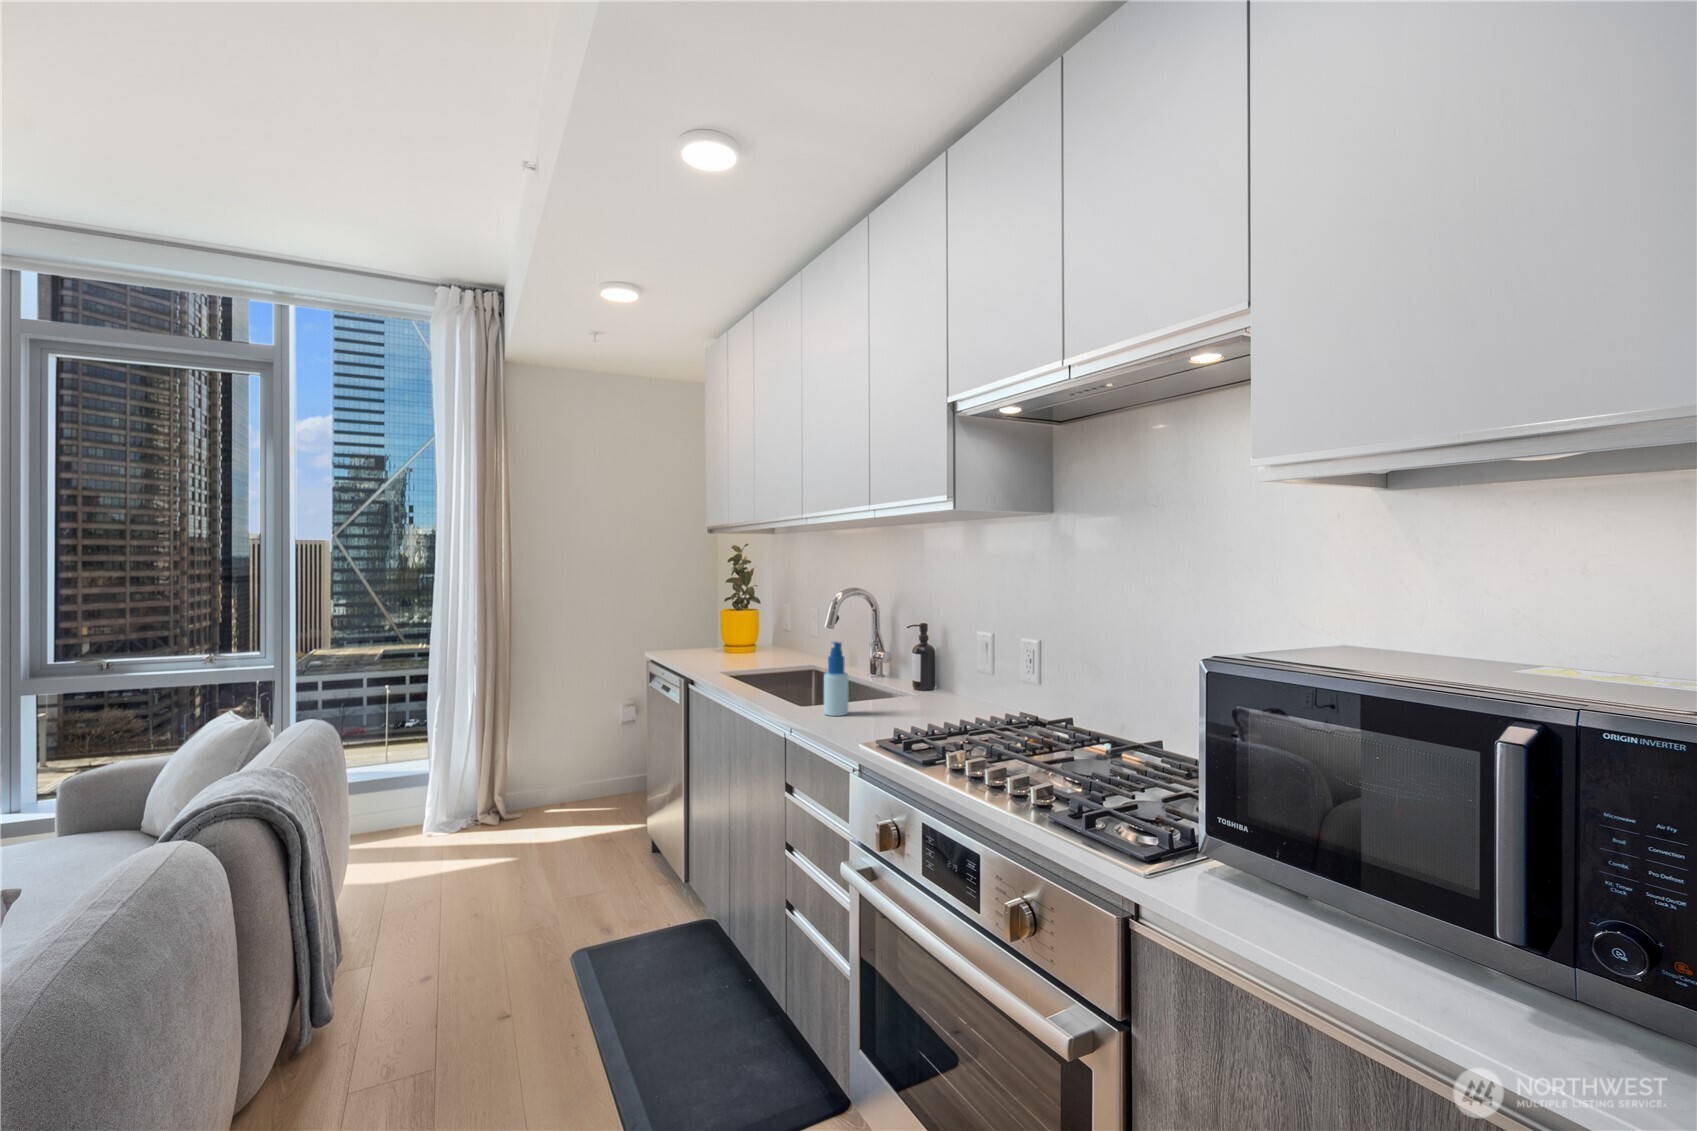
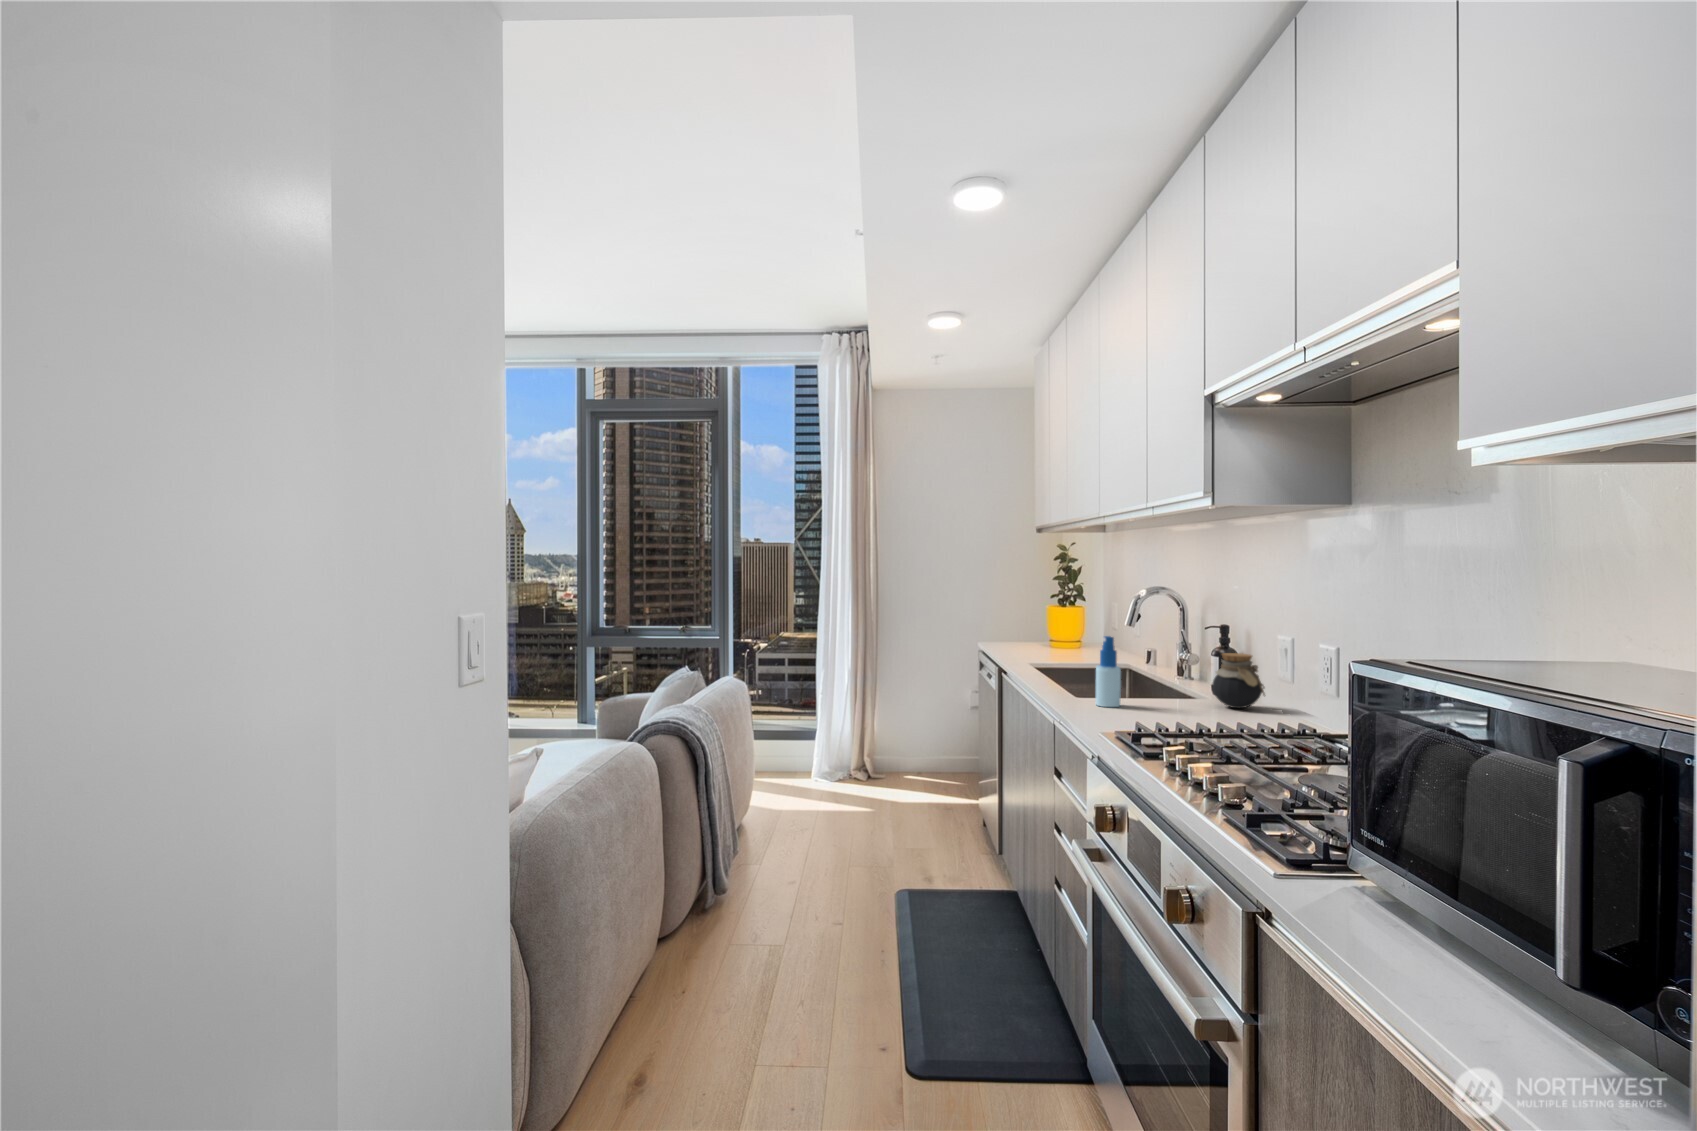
jar: none [926,651,974,704] -> present [1212,653,1265,708]

